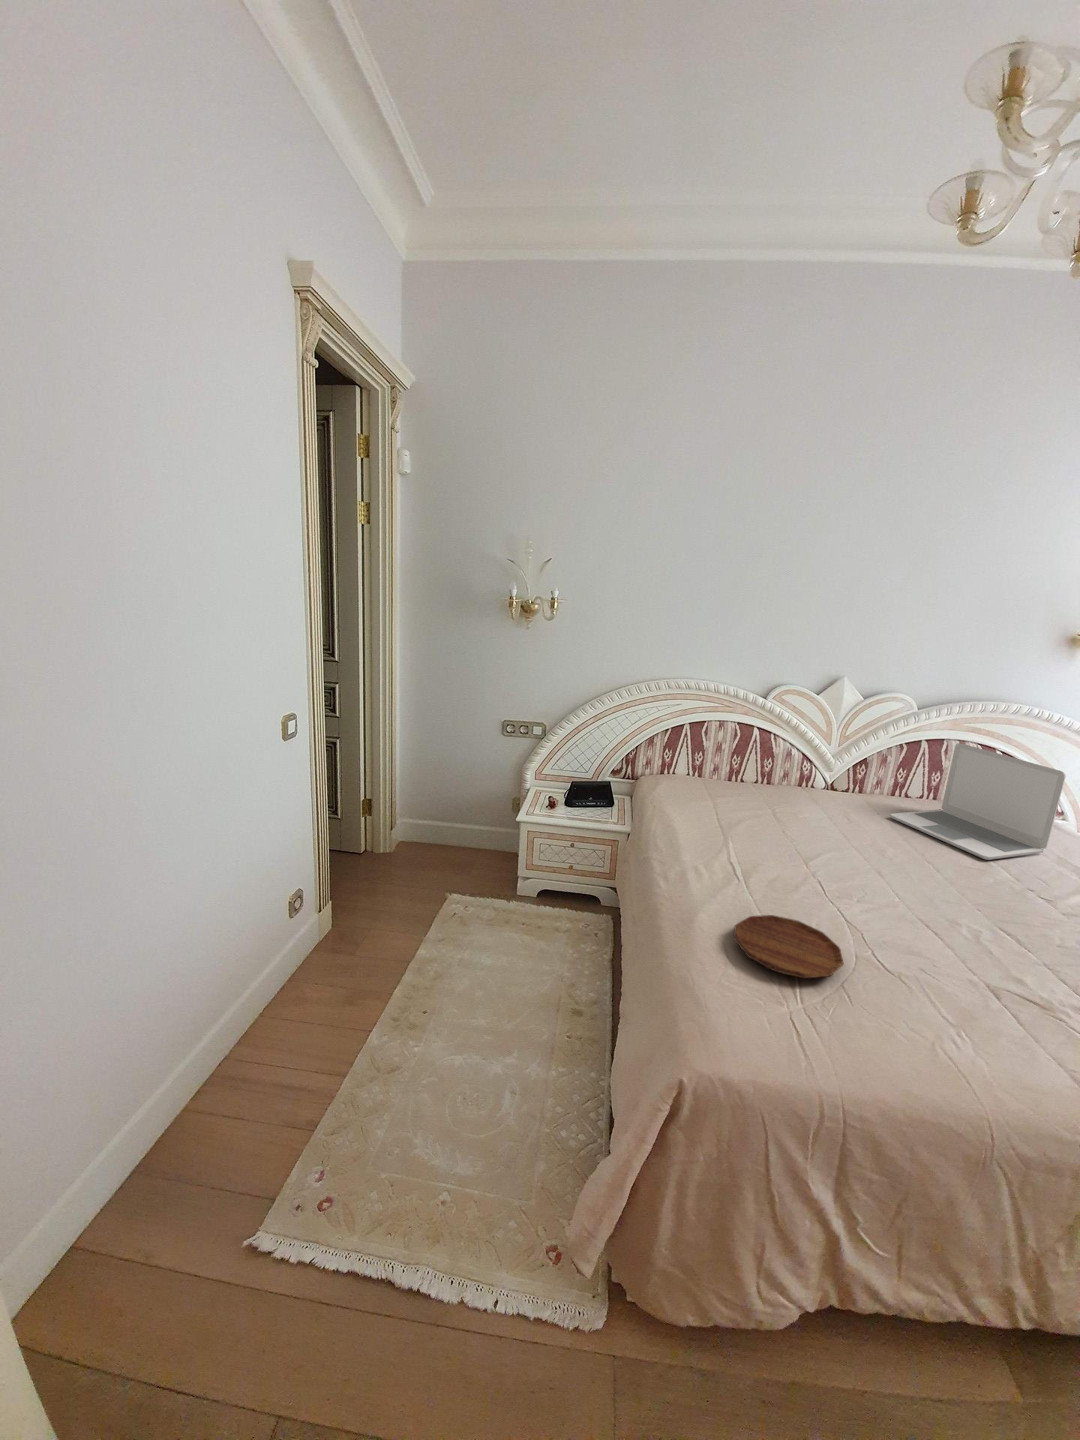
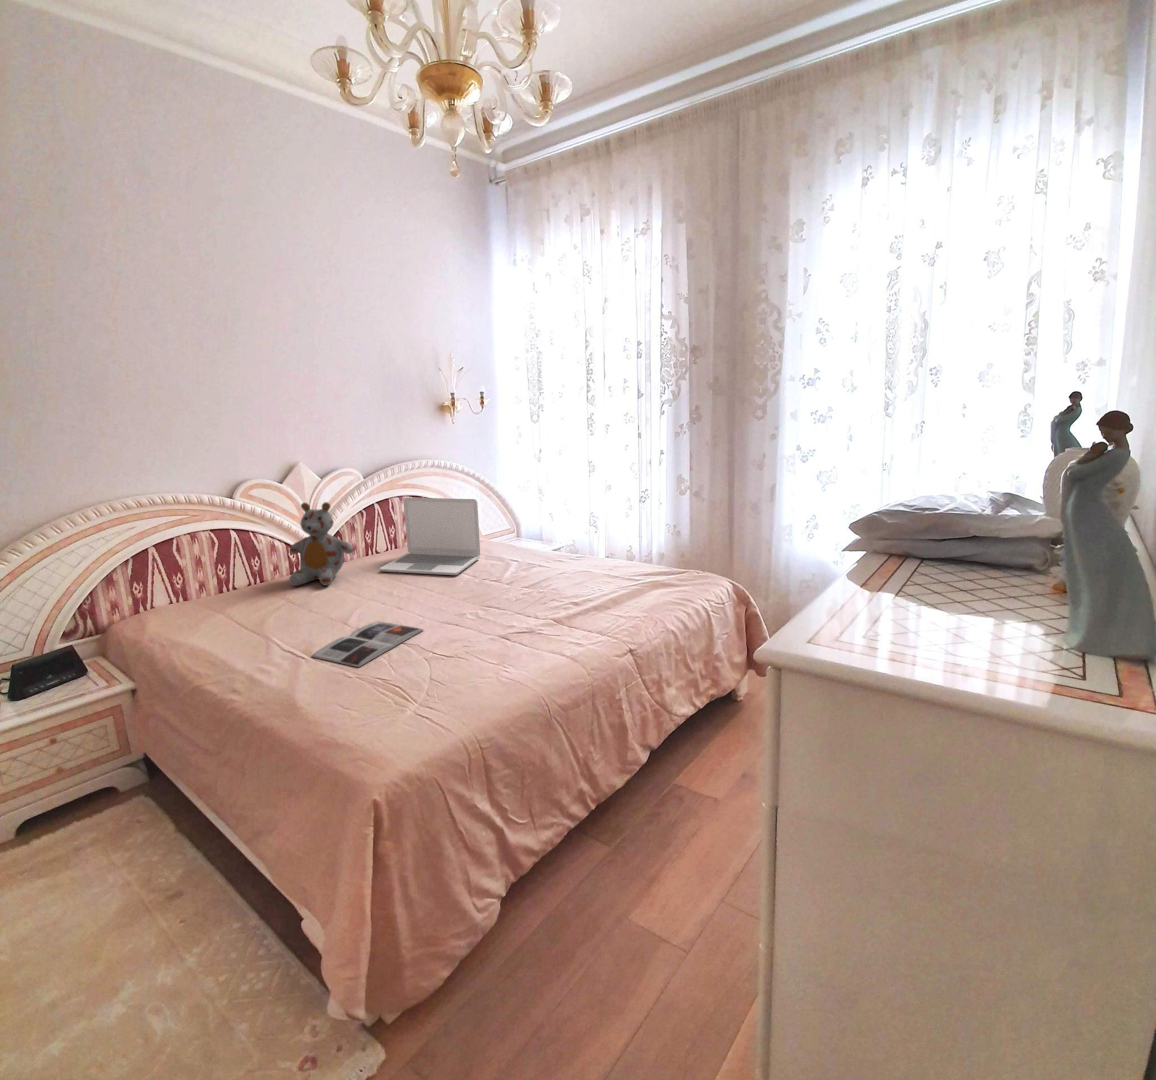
stuffed bear: none [787,719,865,810] -> present [289,502,353,586]
magazine: none [748,866,885,905] -> present [312,621,423,667]
tray: present [734,915,844,978] -> none [342,667,436,714]

